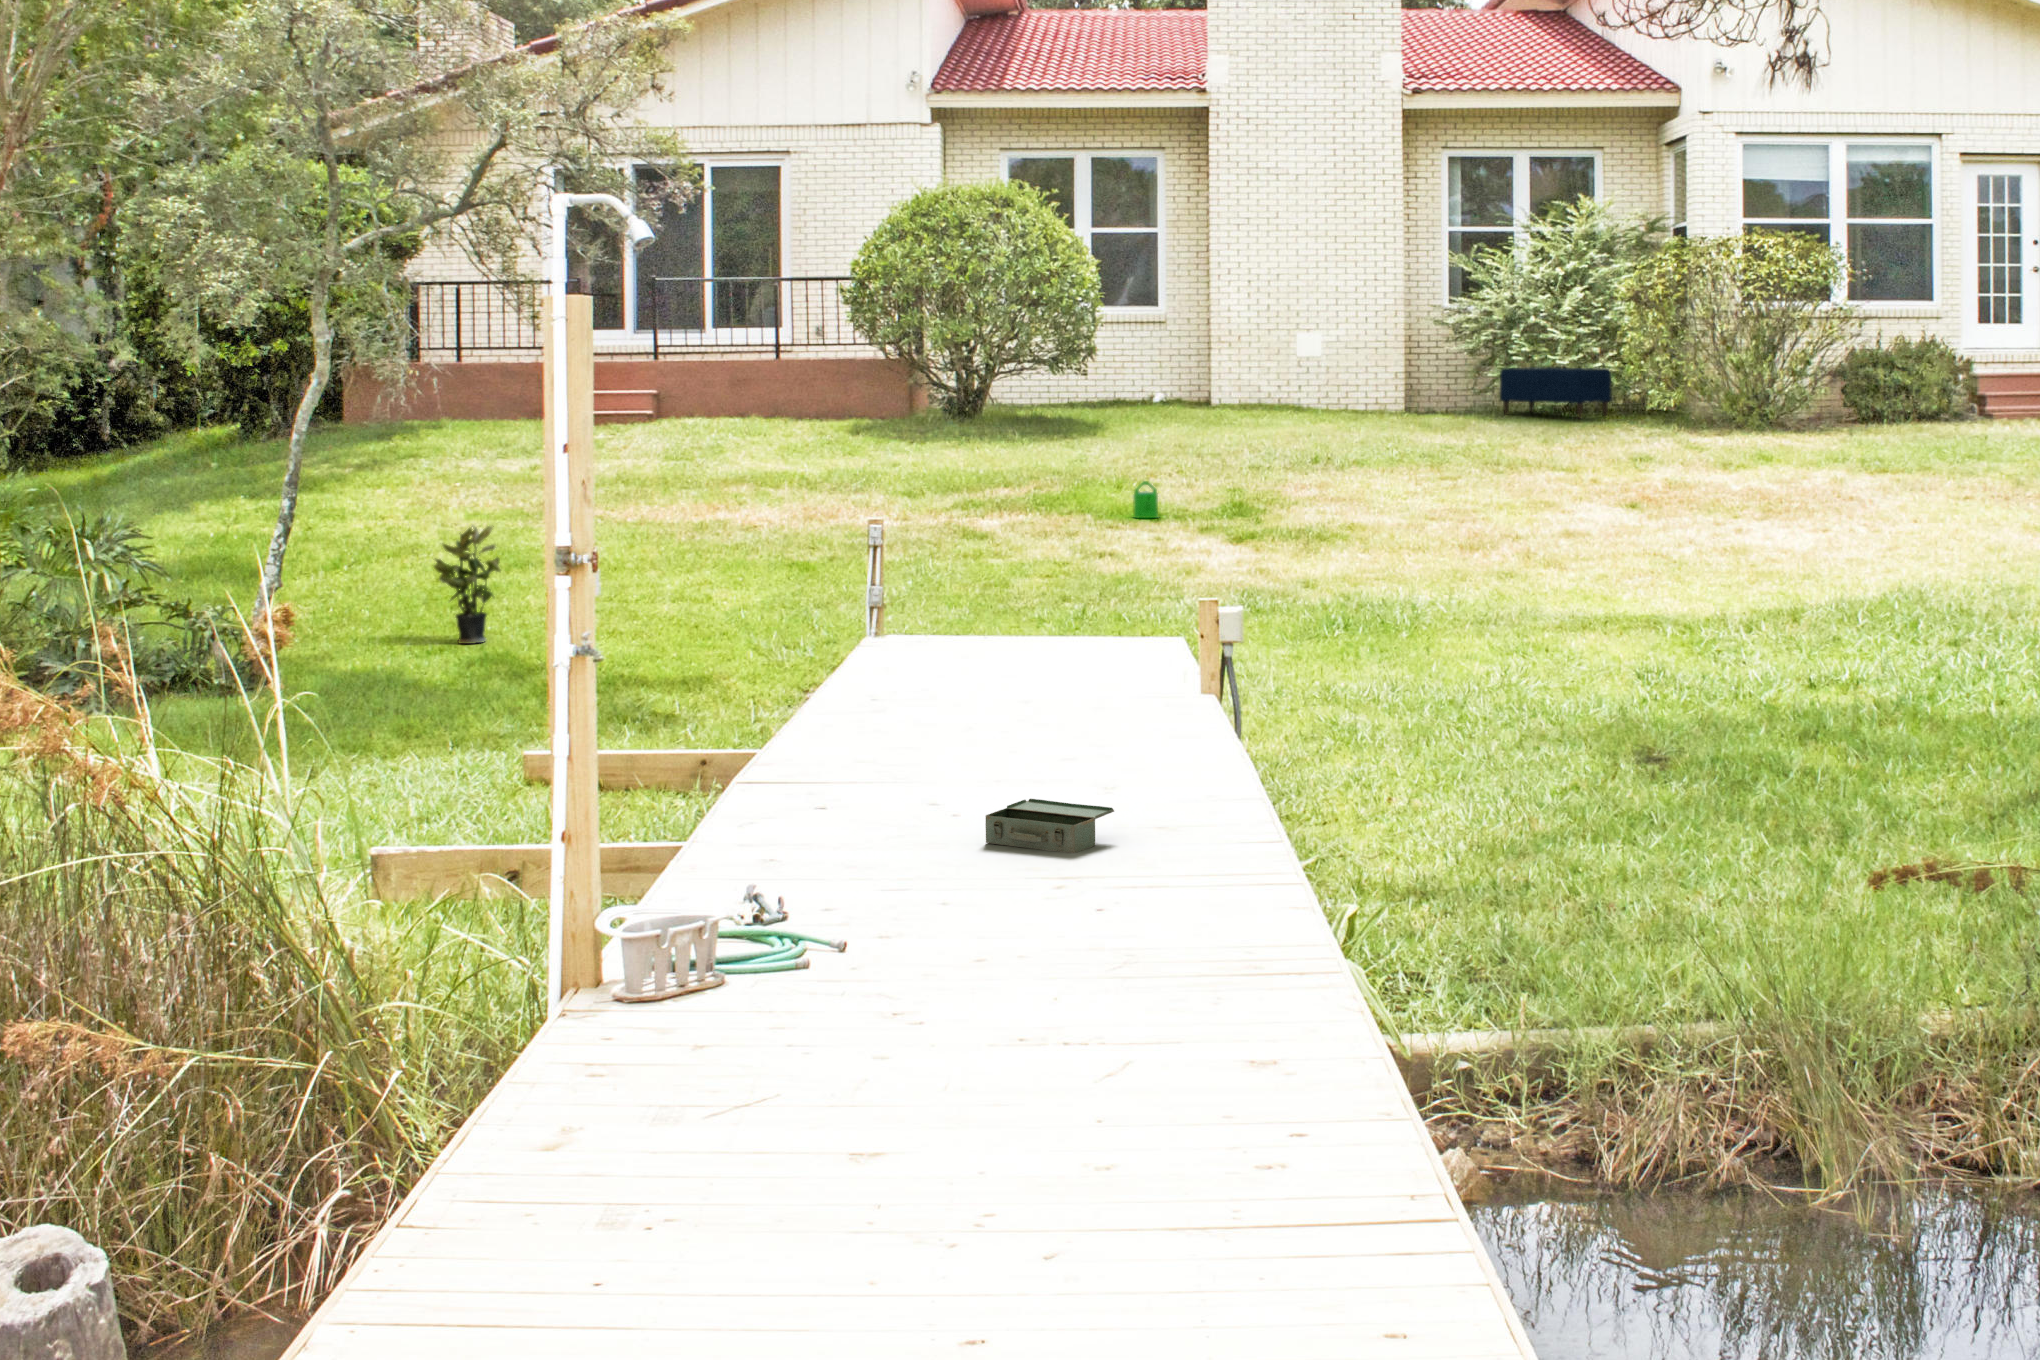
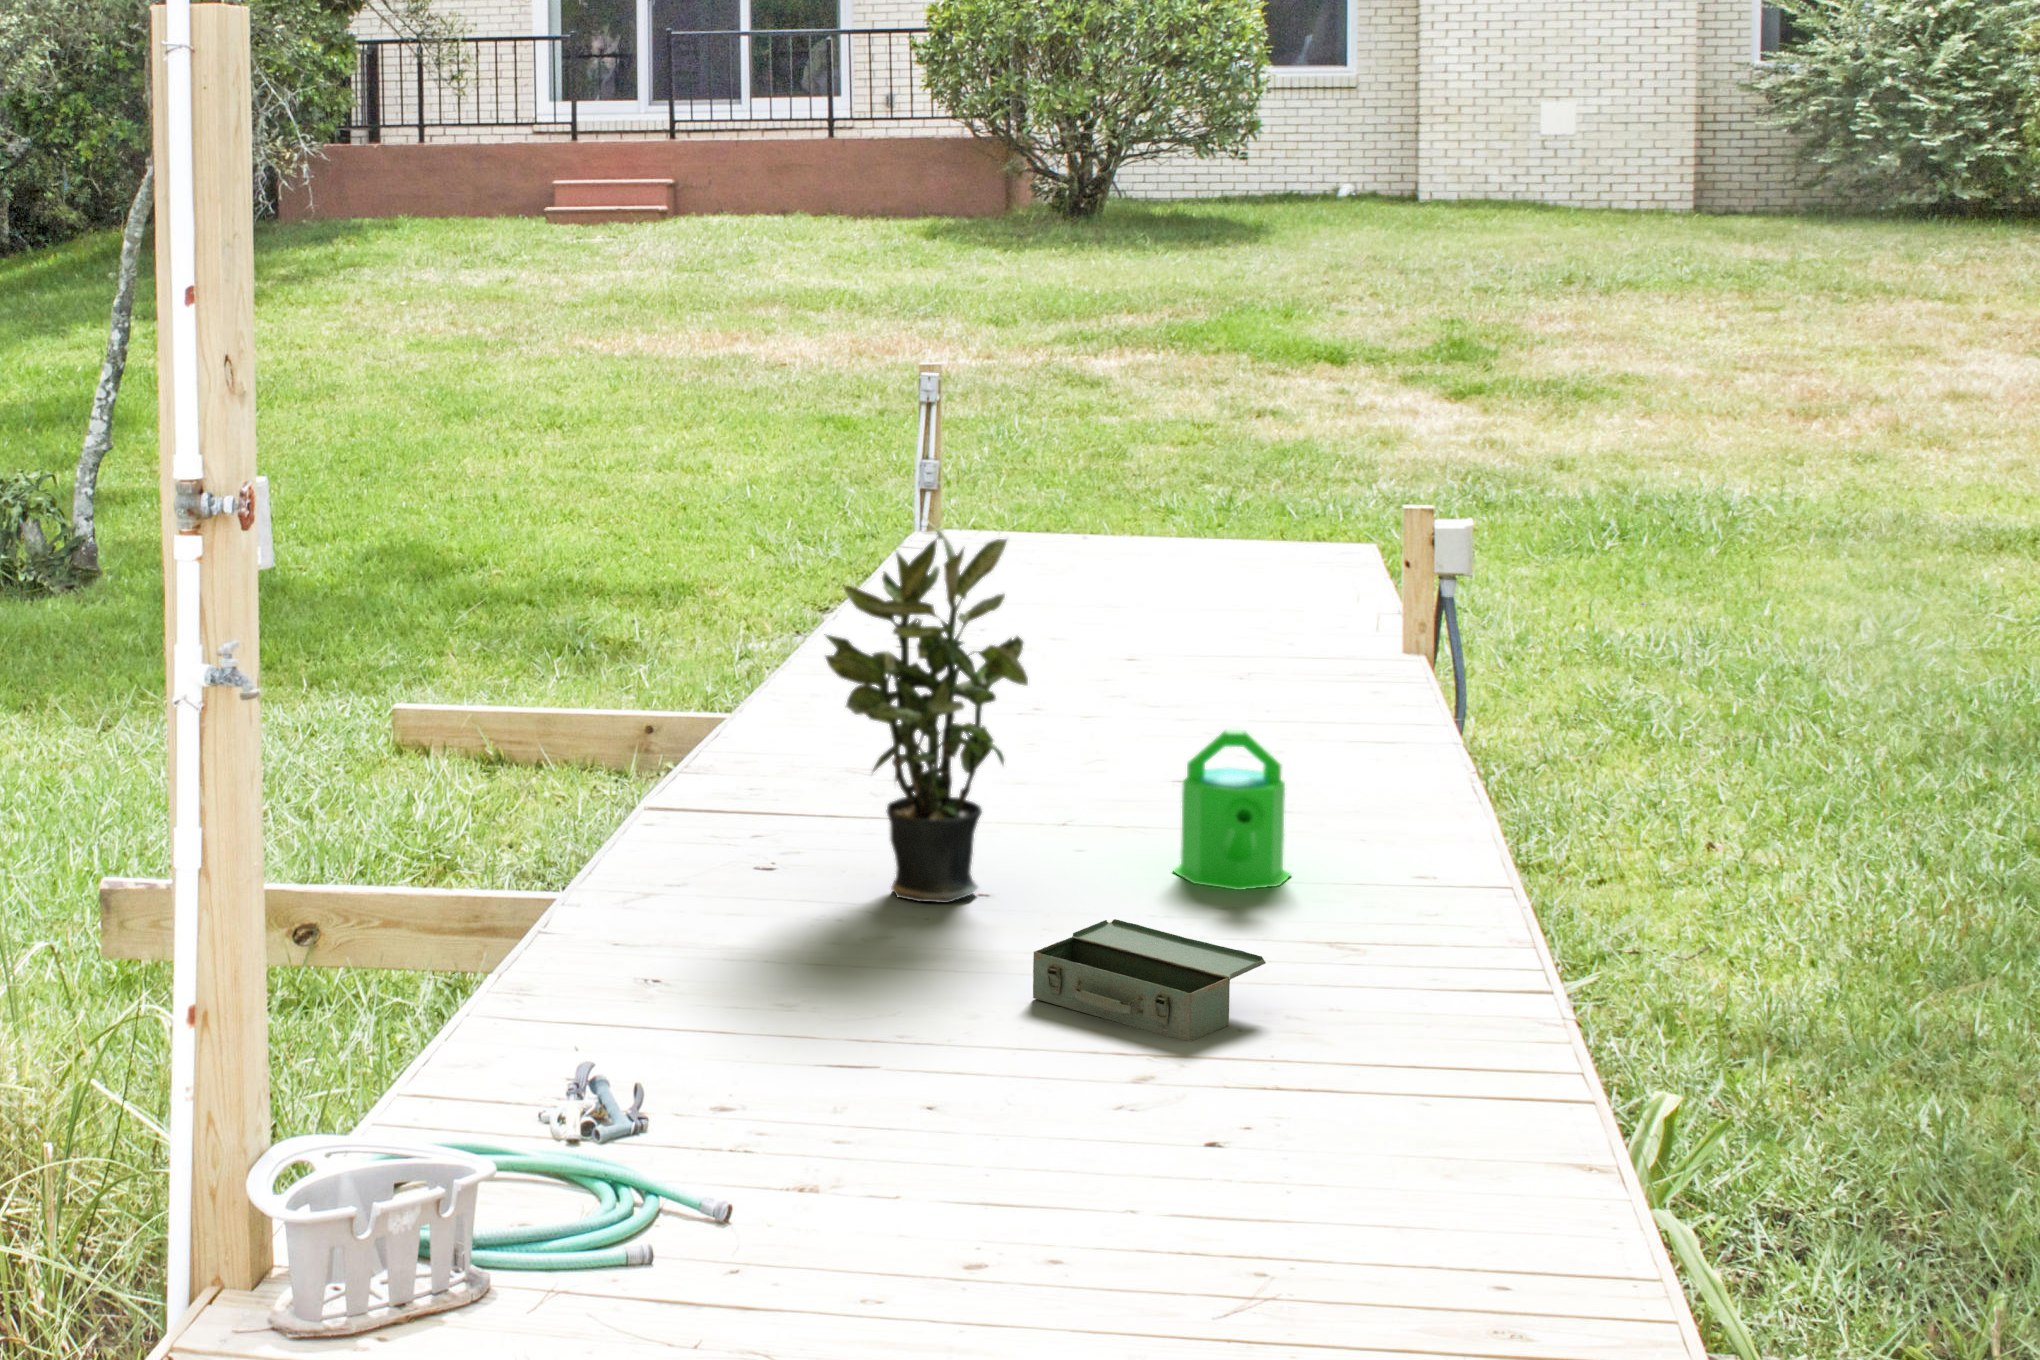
bench: present [1500,367,1611,419] -> none [1834,148,2012,223]
watering can: present [1133,481,1158,518] -> present [1174,730,1290,890]
potted plant: present [434,526,500,644] -> present [826,531,1028,903]

